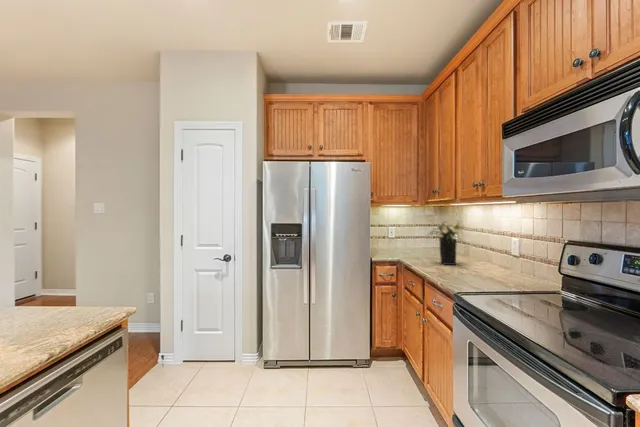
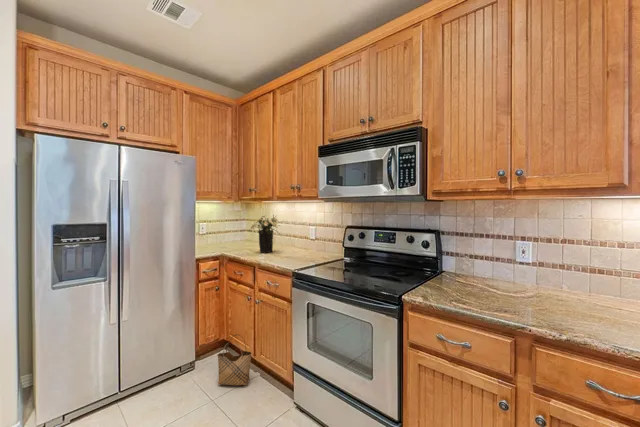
woven basket: none [381,348,416,409] -> present [217,334,252,385]

